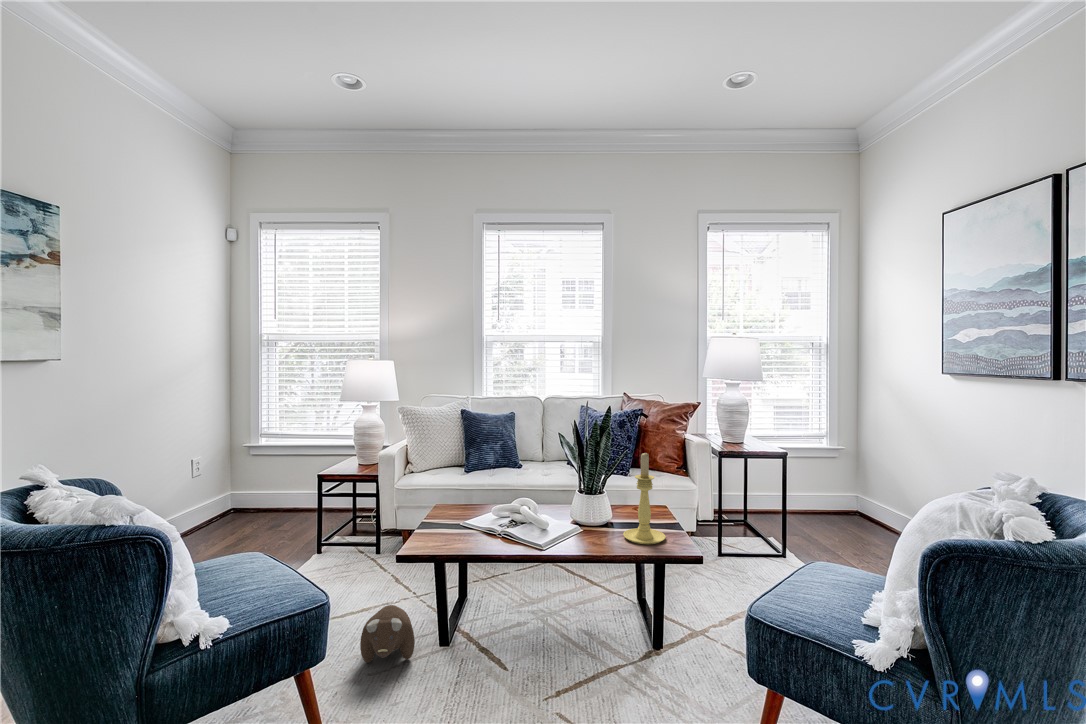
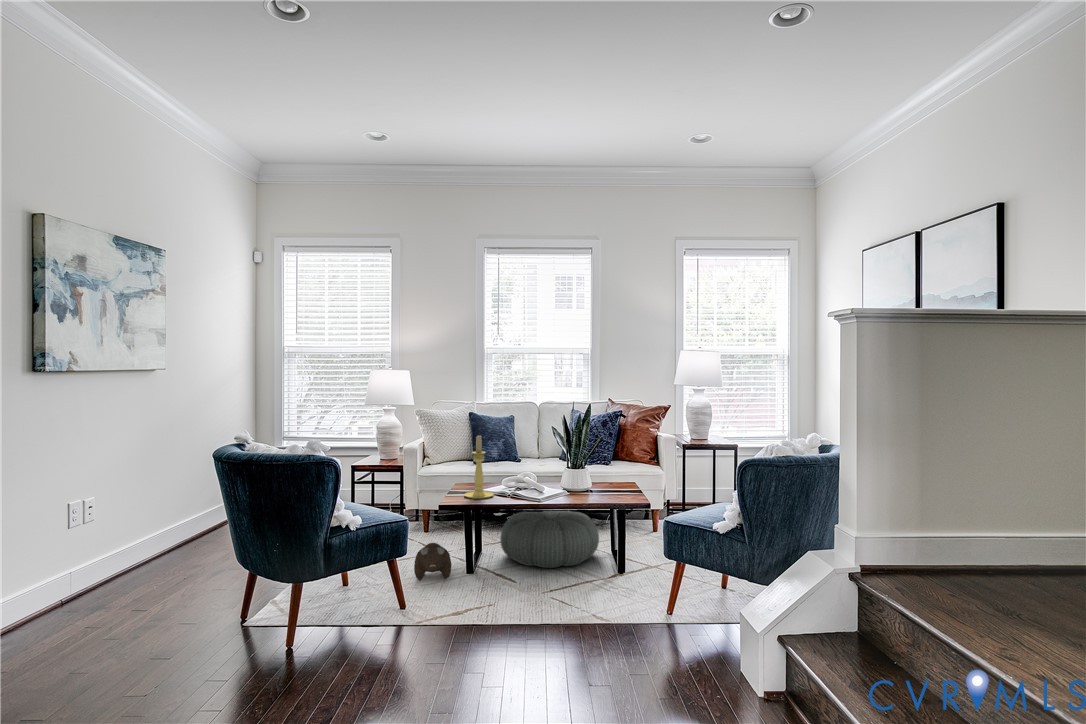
candle holder: present [623,453,666,544] -> present [464,436,494,499]
pouf: none [490,541,622,636] -> present [501,511,599,568]

